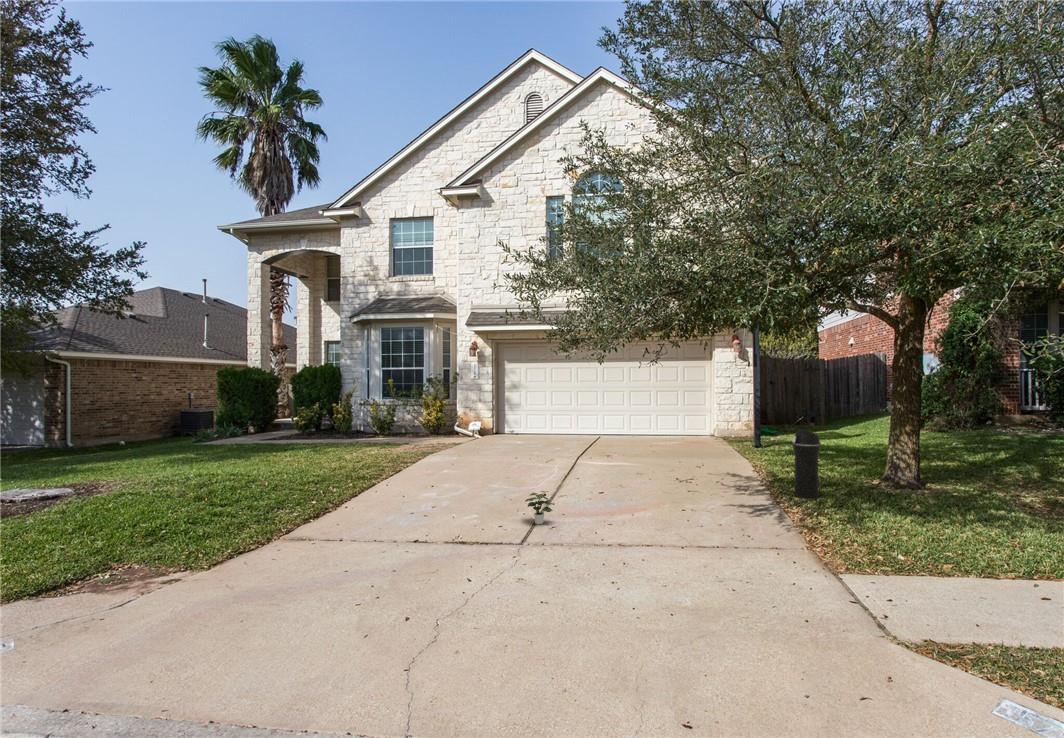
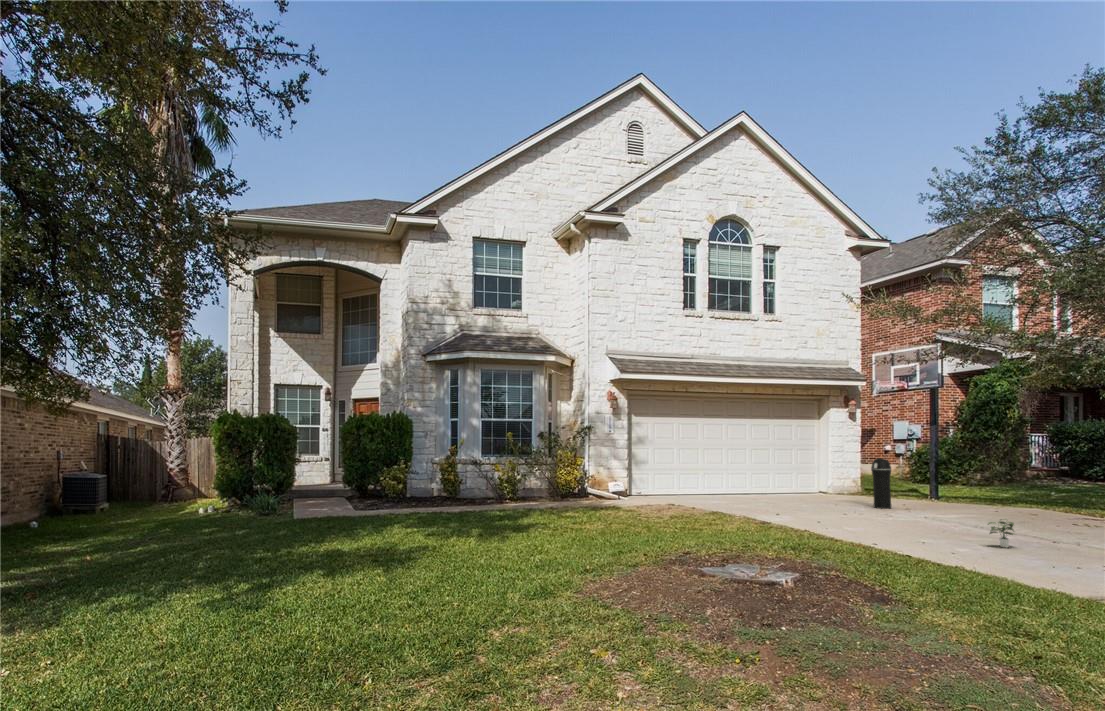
trash can: present [792,429,820,498] -> present [871,458,891,509]

